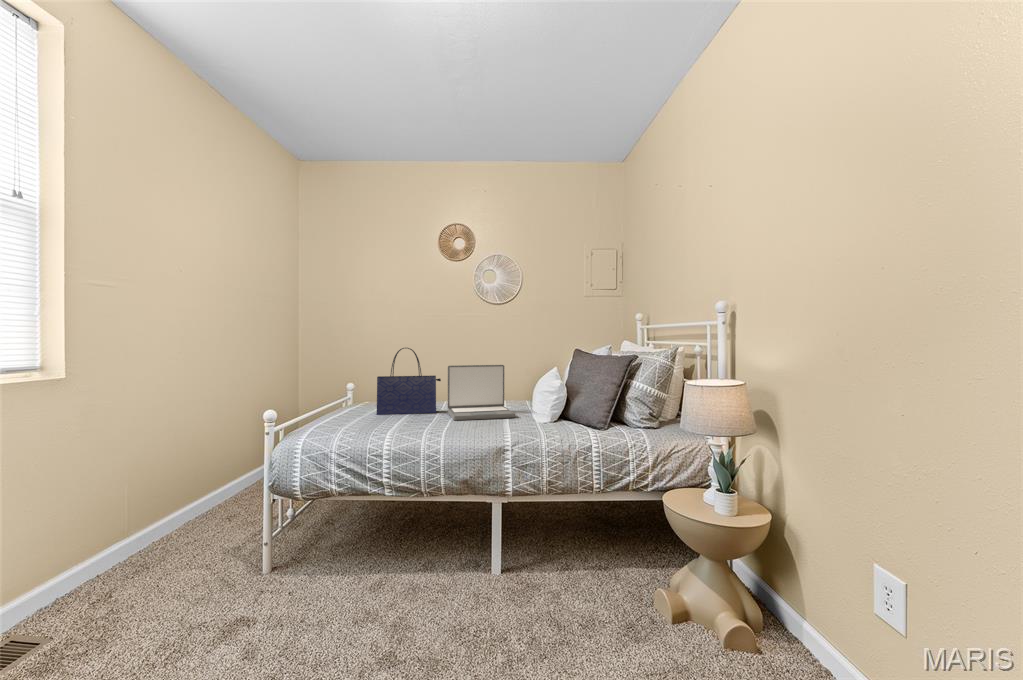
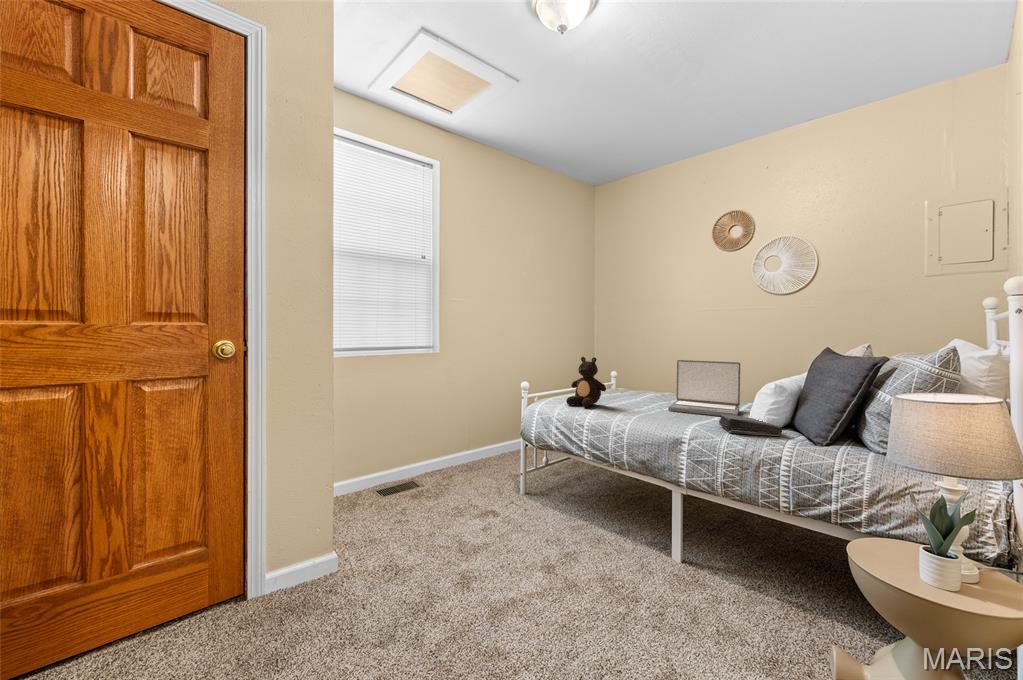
tote bag: present [377,348,441,415] -> none [615,342,673,403]
teddy bear: none [339,368,390,432] -> present [566,357,606,407]
book: none [521,415,572,432] -> present [719,414,782,436]

